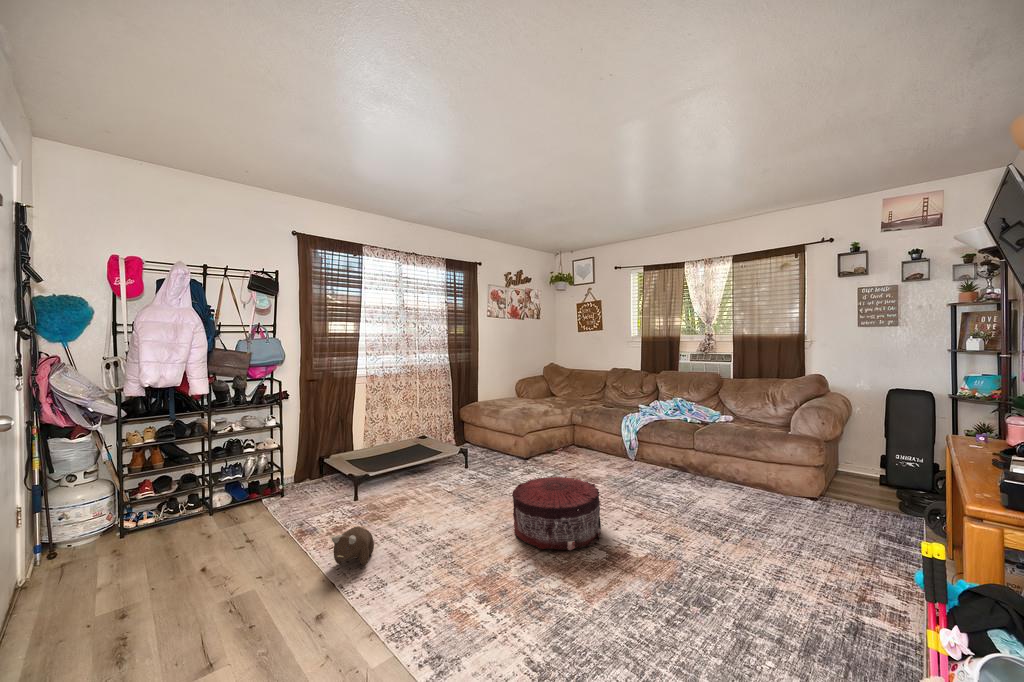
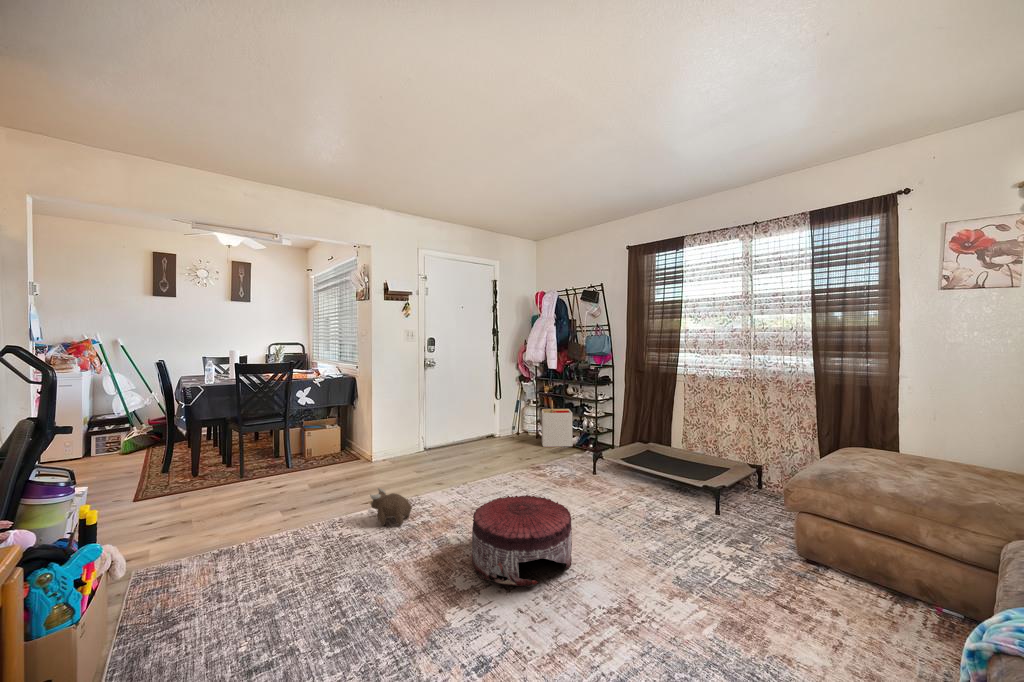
storage bin: none [194,449,255,528] -> present [542,401,573,447]
plush toy: present [332,526,374,566] -> present [370,488,412,526]

